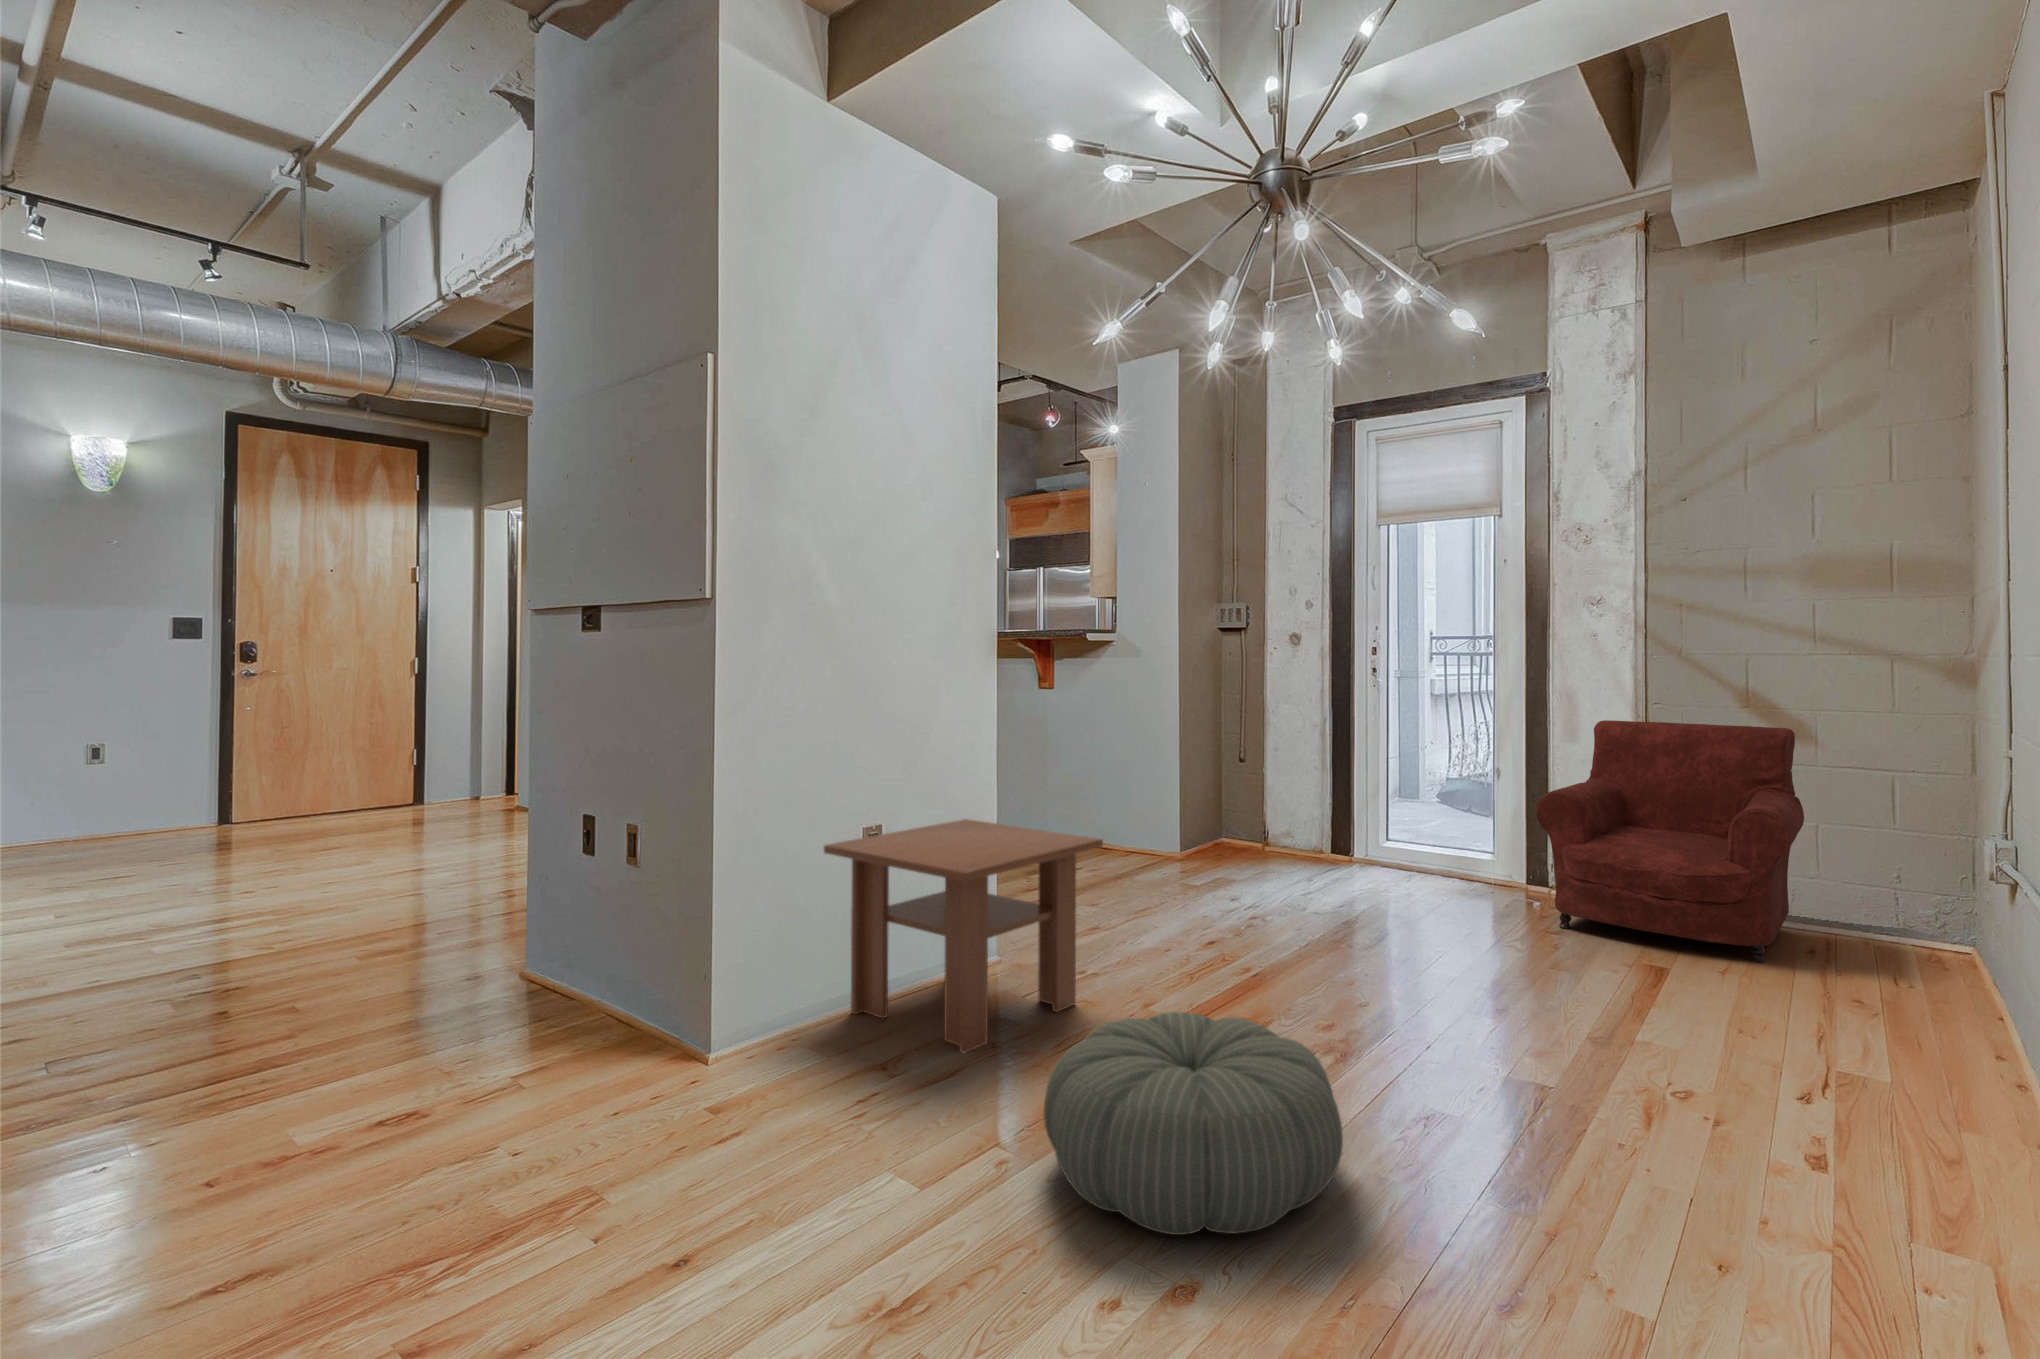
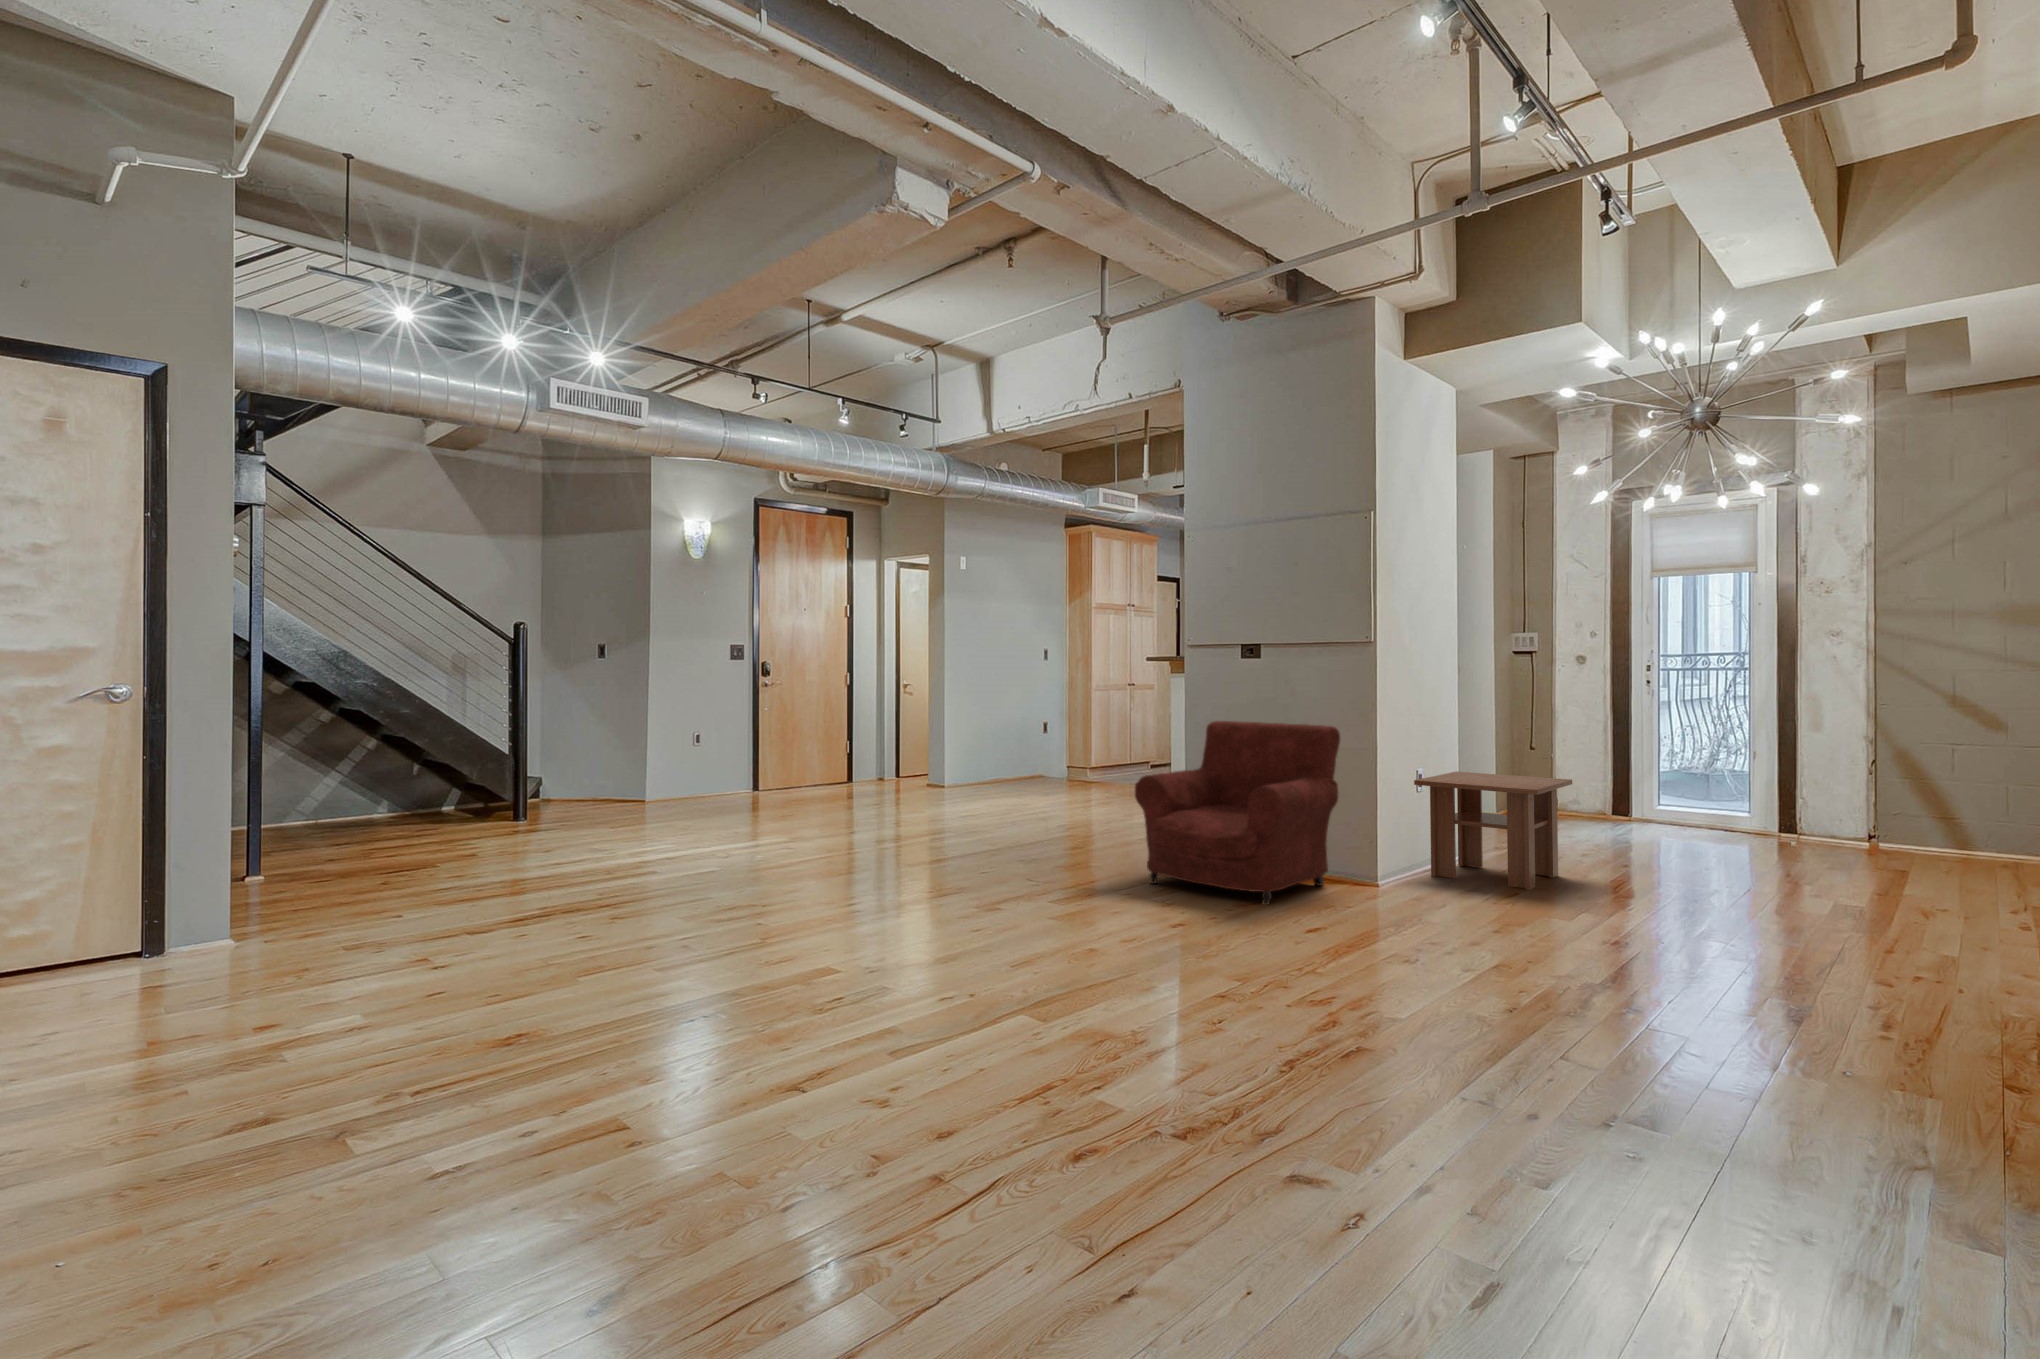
armchair: present [1536,720,1804,963] -> present [1135,721,1340,905]
pouf: present [1044,1012,1343,1235] -> none [1642,854,1814,935]

